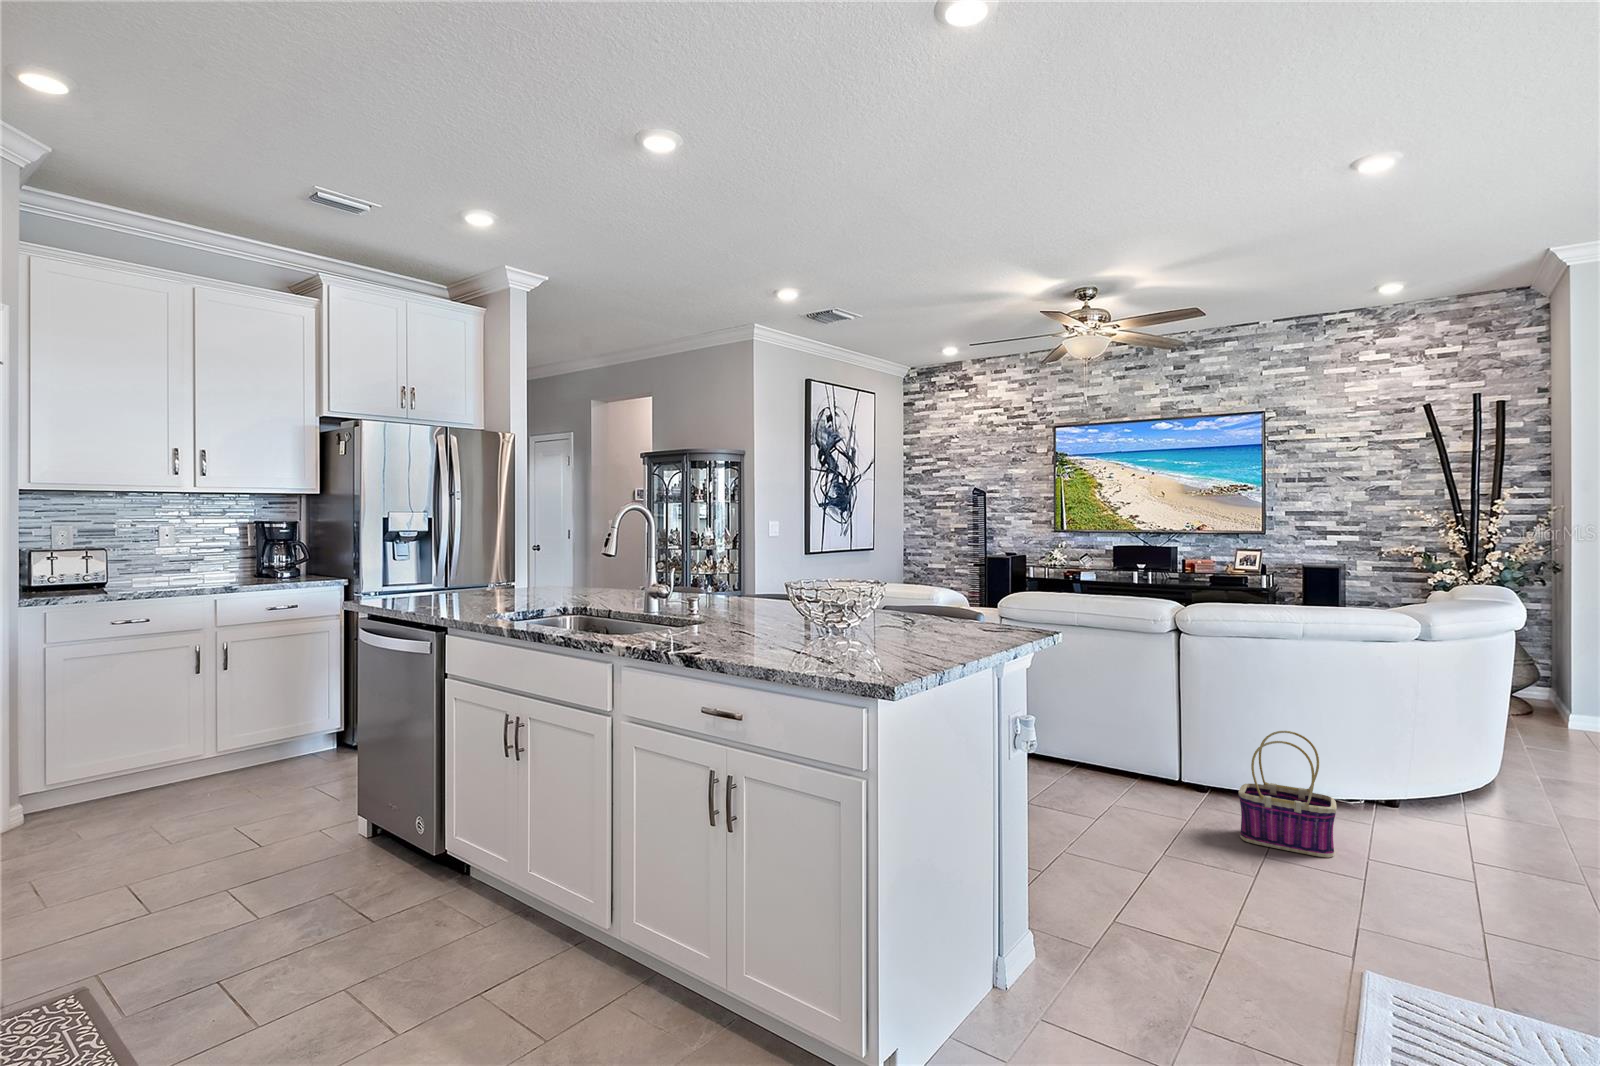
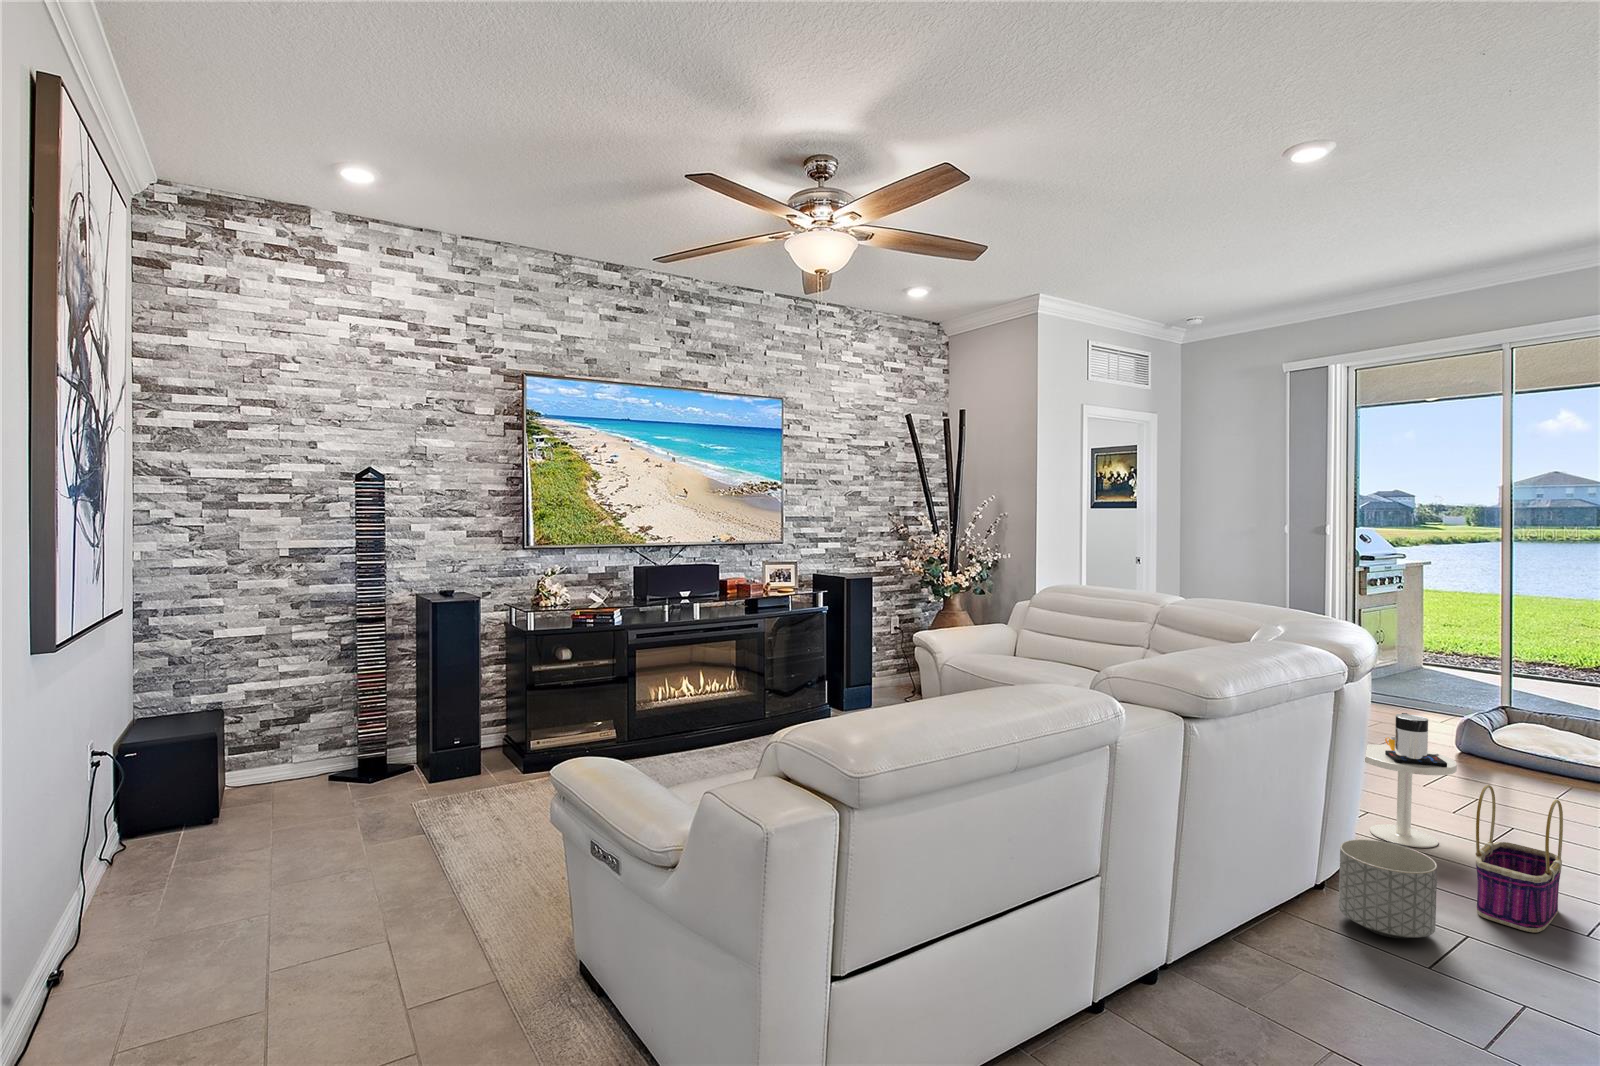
side table: none [1378,698,1485,841] -> present [1365,713,1457,848]
planter: none [1132,739,1196,806] -> present [1339,840,1437,938]

